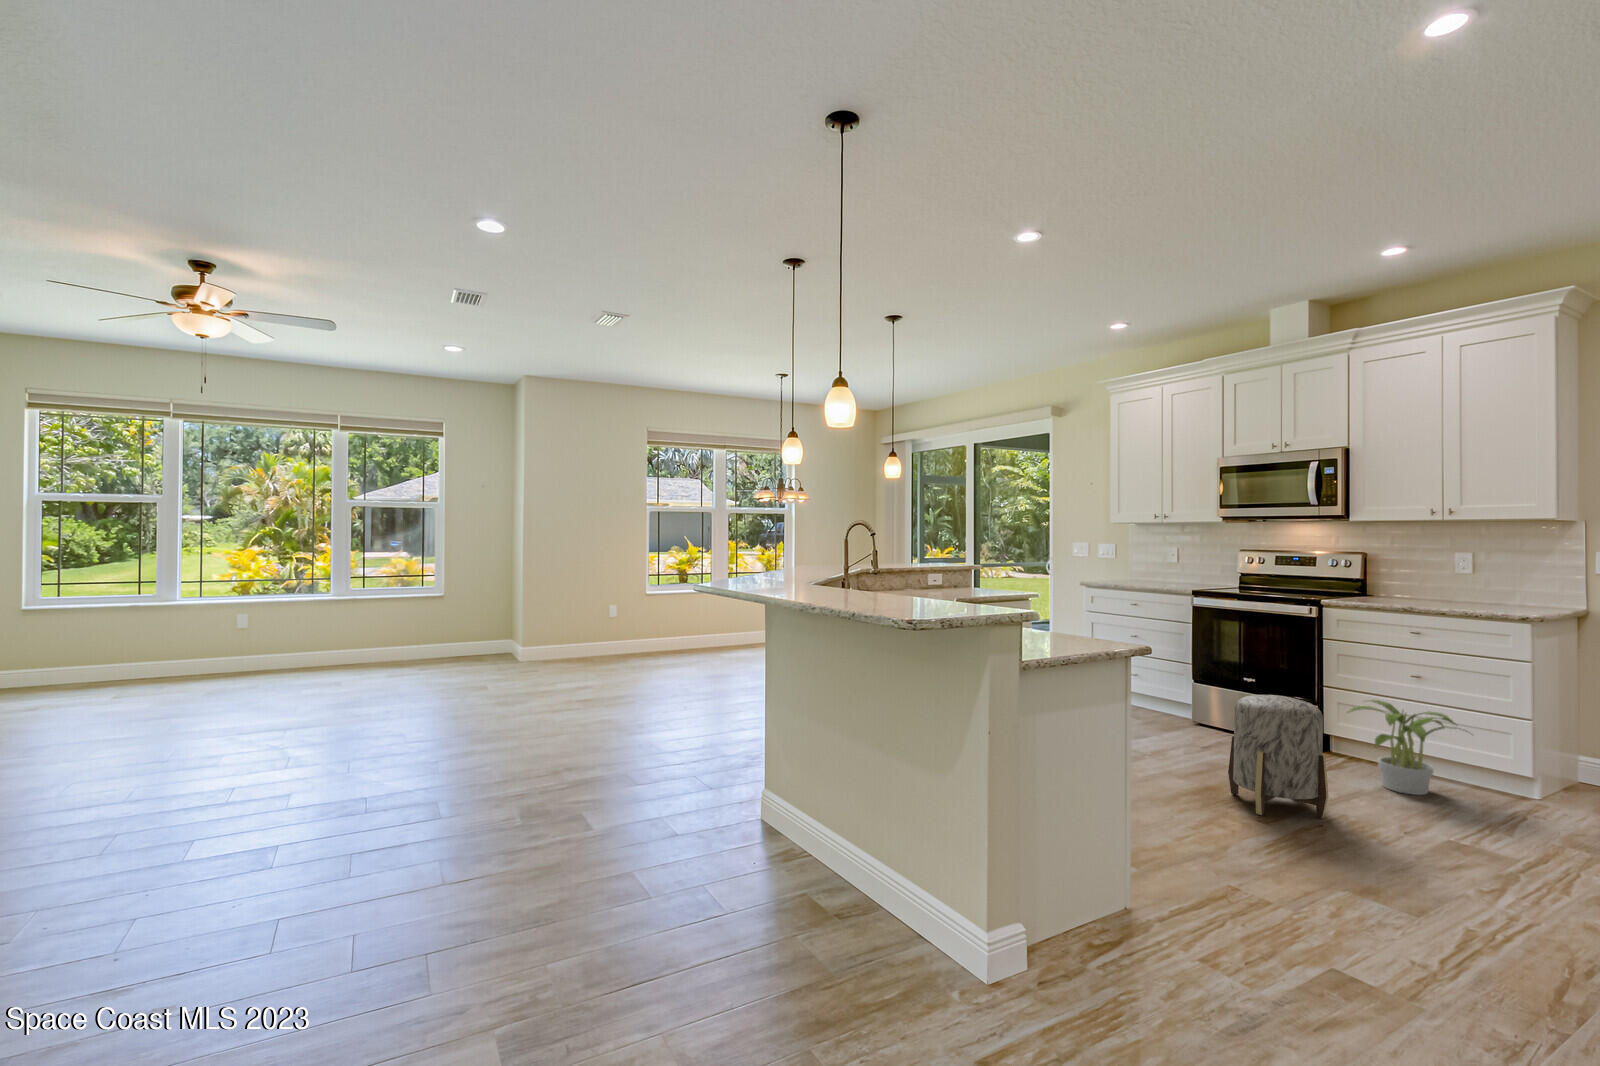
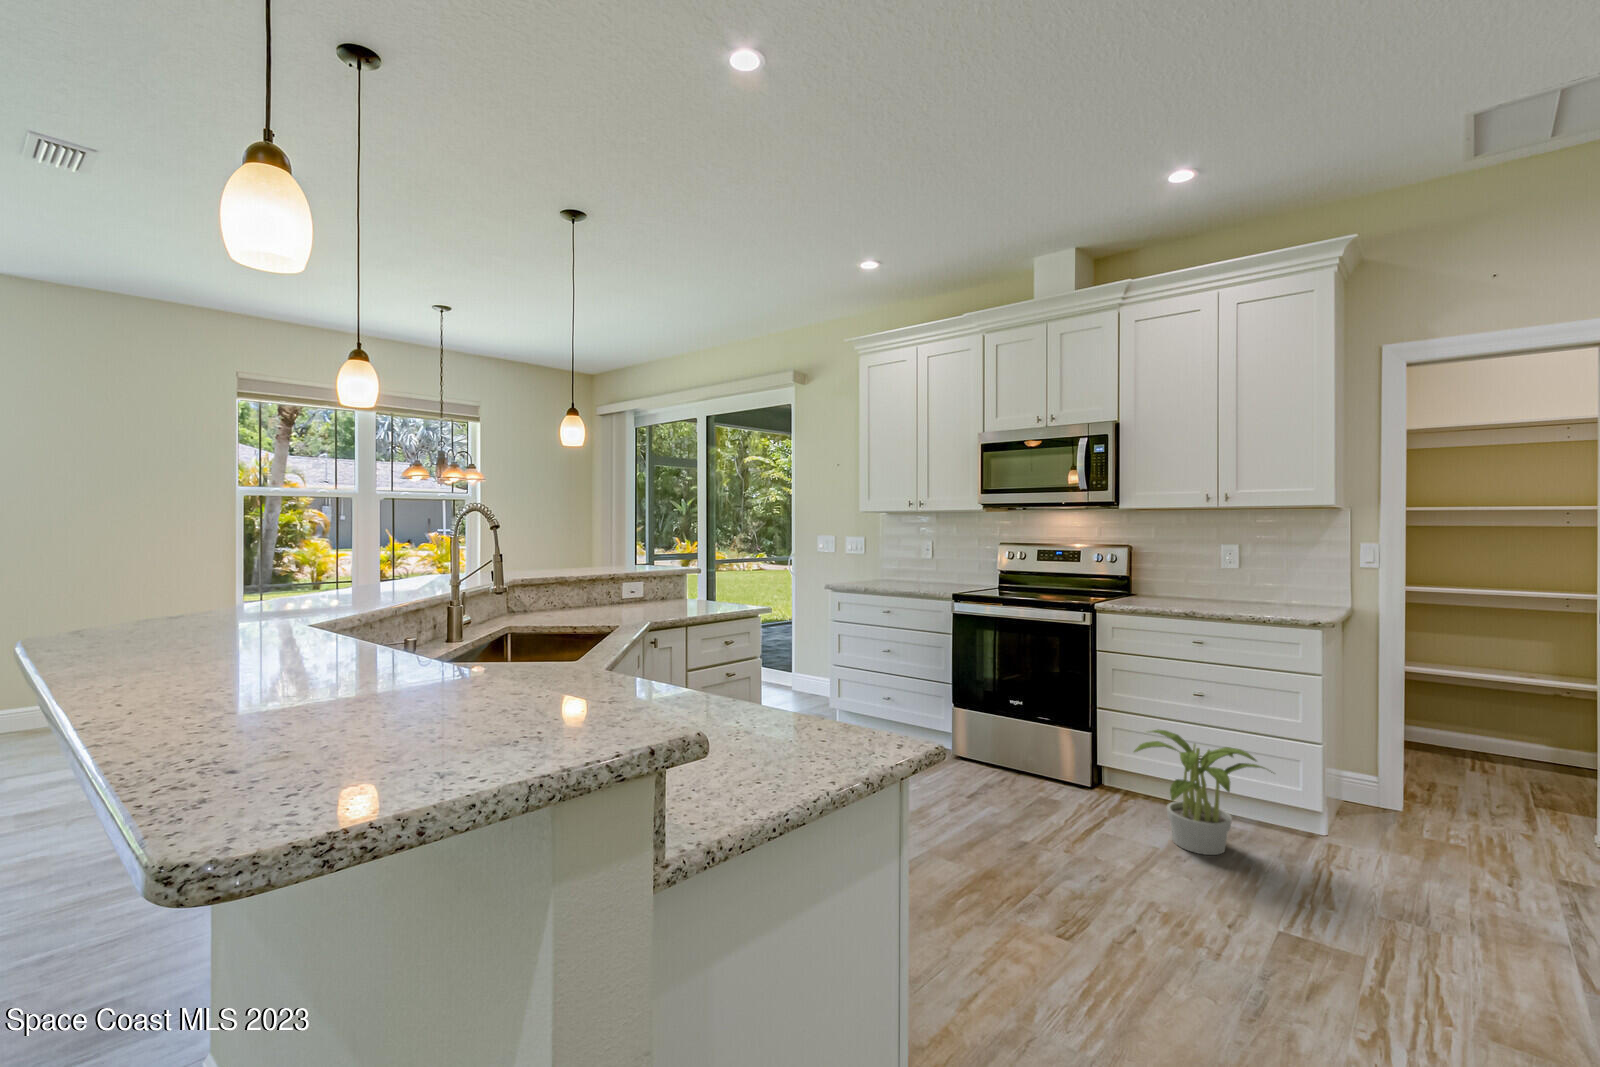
ottoman: present [1228,695,1329,818] -> none [1001,747,1134,936]

